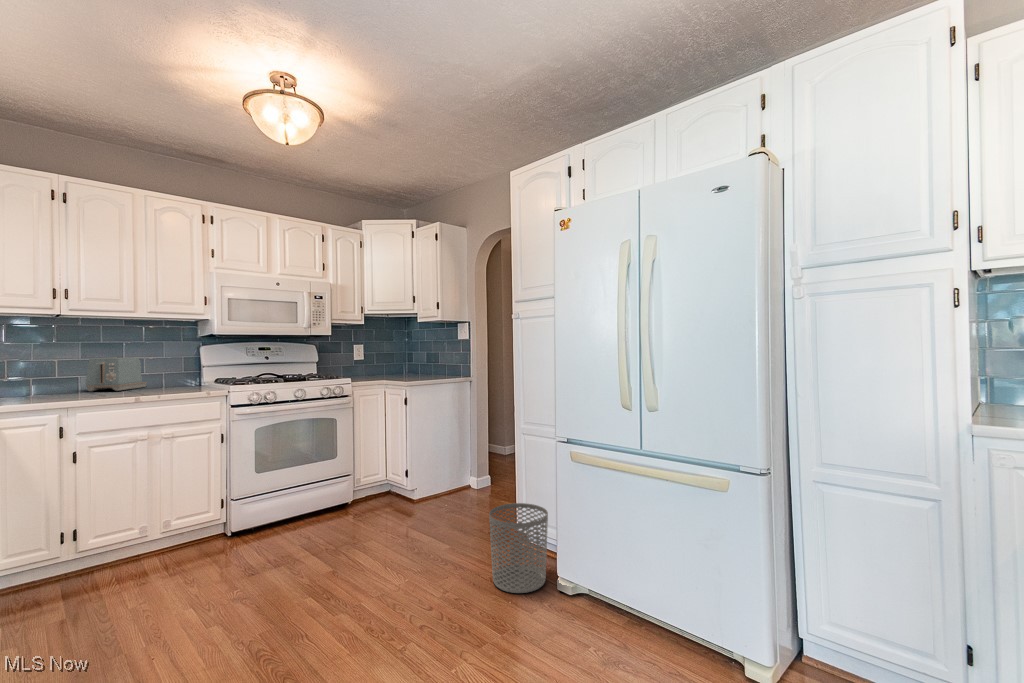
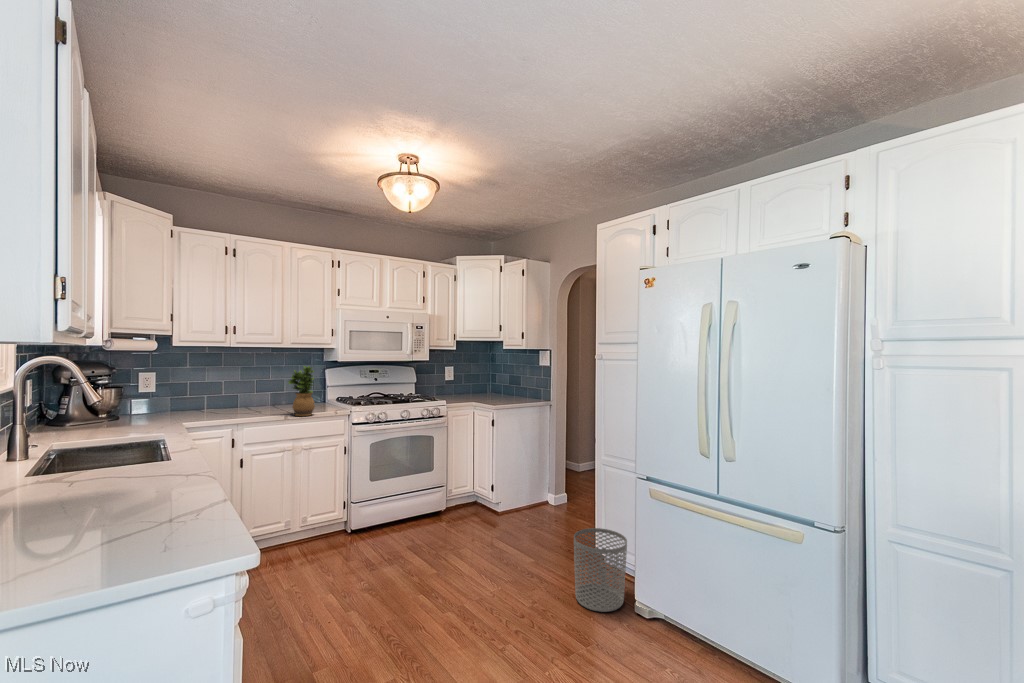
potted plant: none [143,337,180,397] -> present [288,366,315,416]
toaster: present [86,357,147,391] -> none [242,378,286,407]

